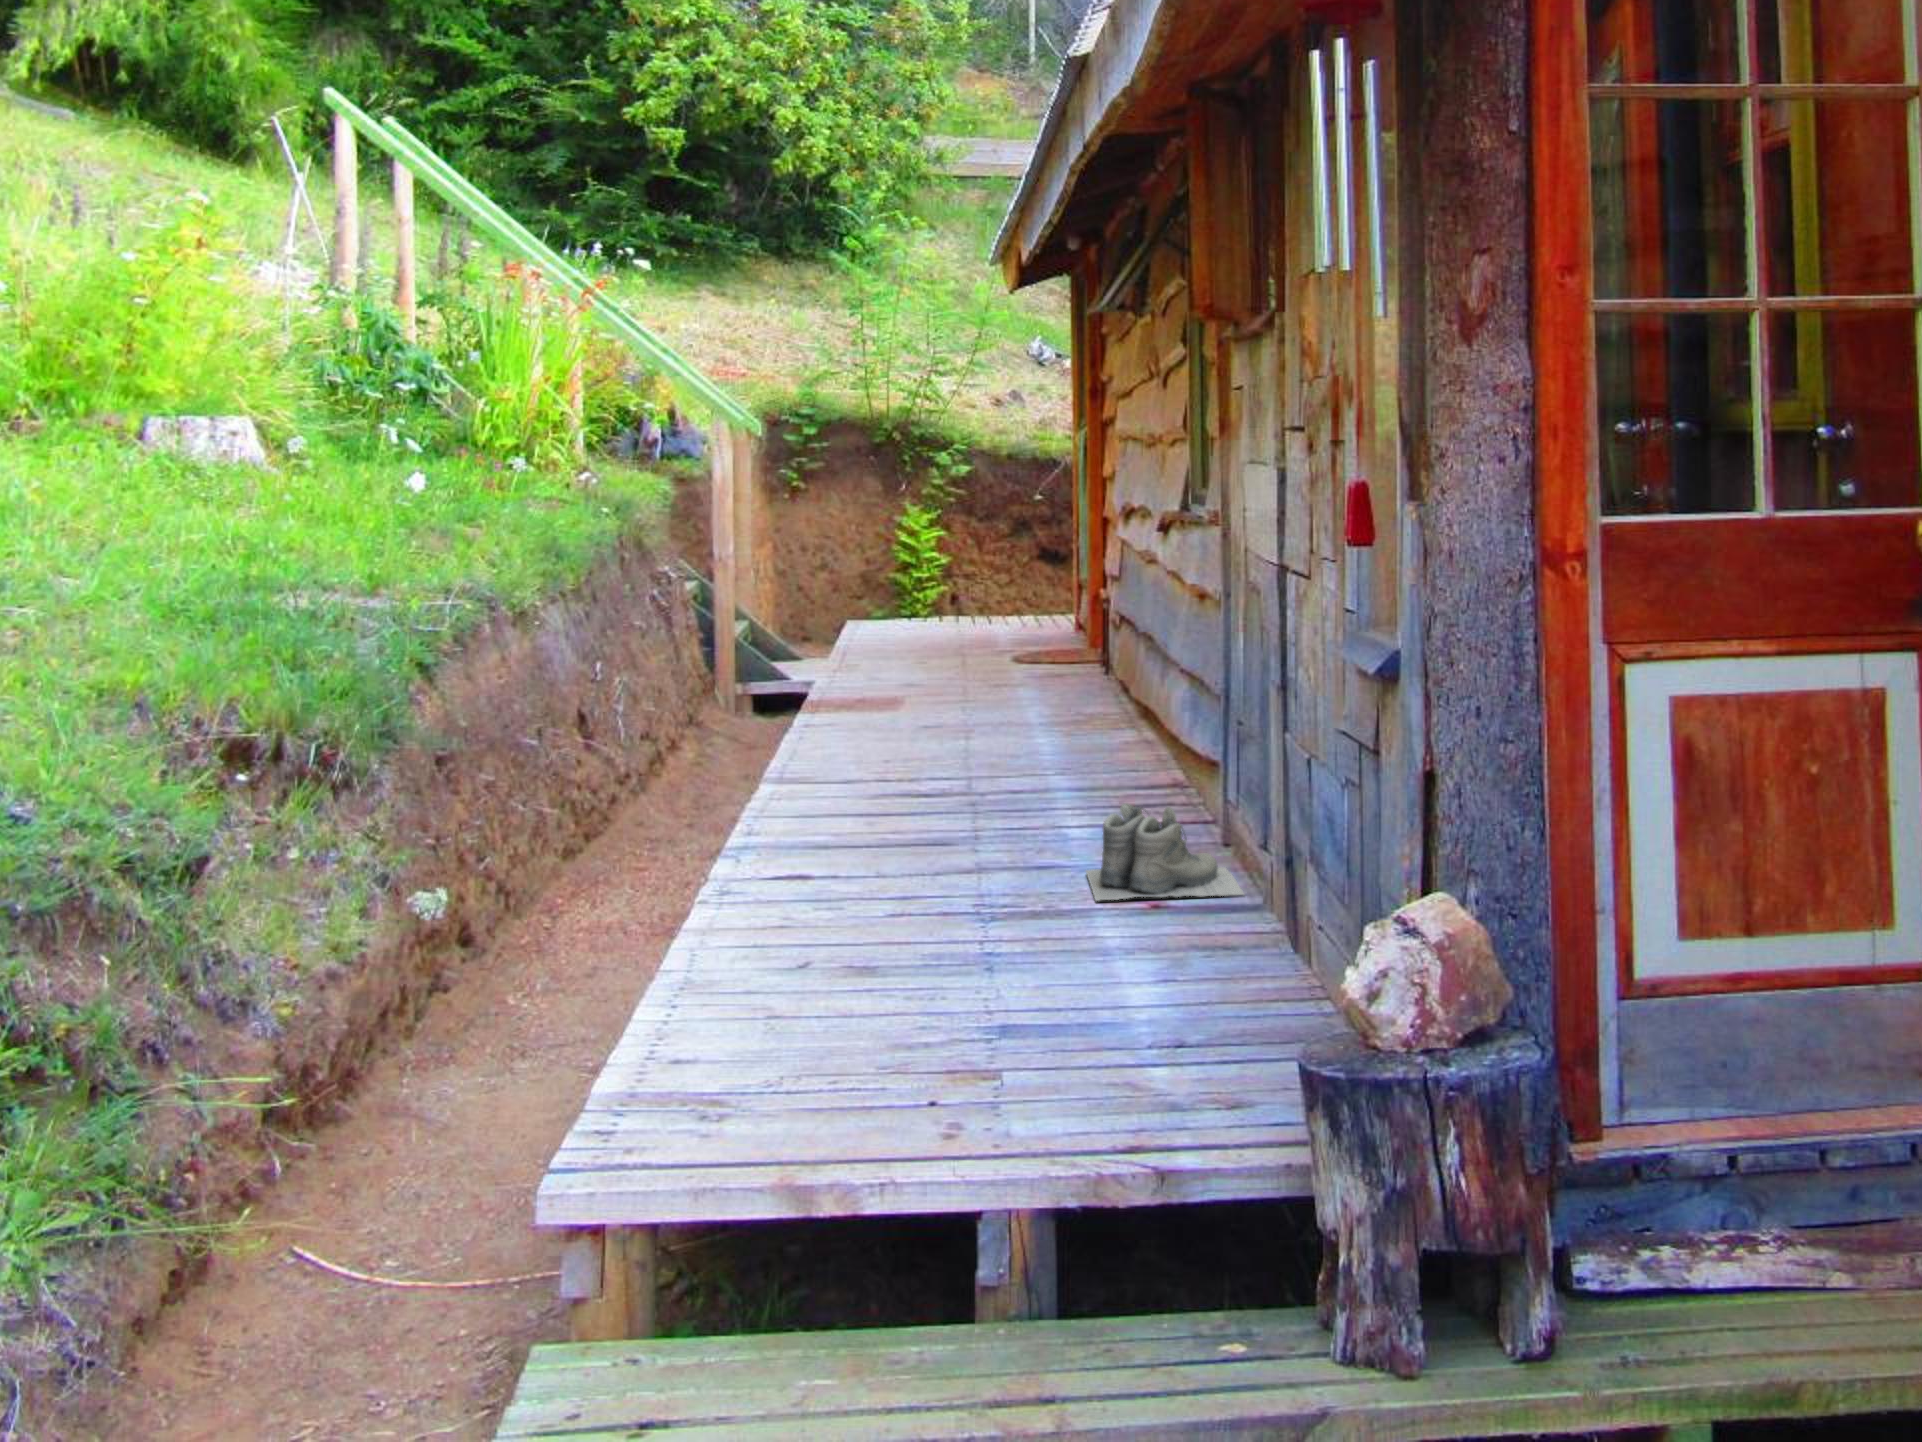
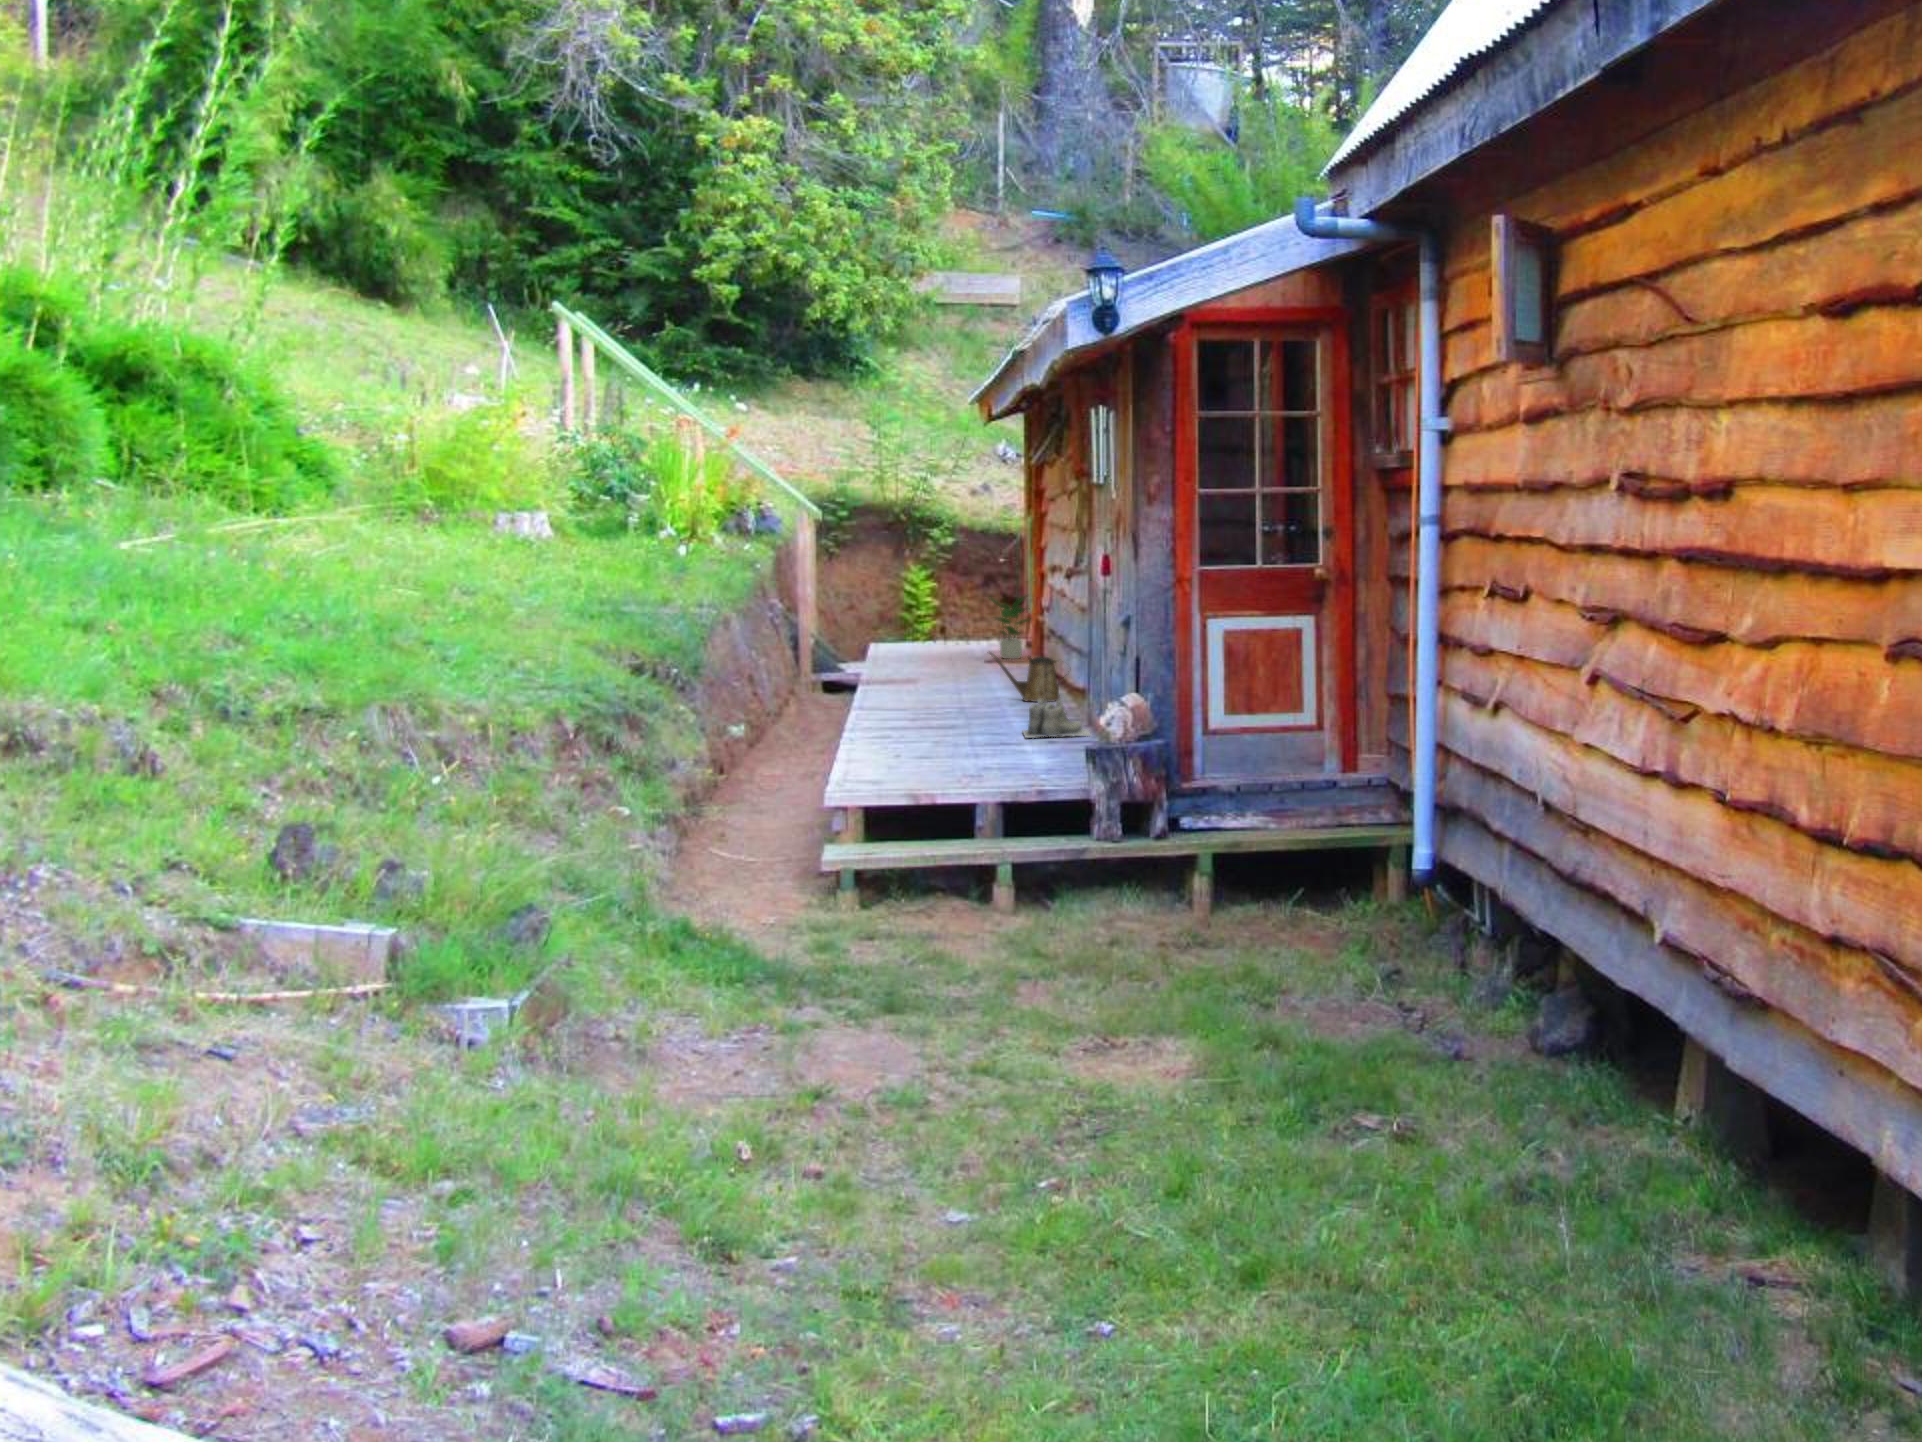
potted plant: none [1016,554,1085,659] -> present [989,596,1030,659]
watering can: none [1013,671,1169,770] -> present [989,652,1071,702]

